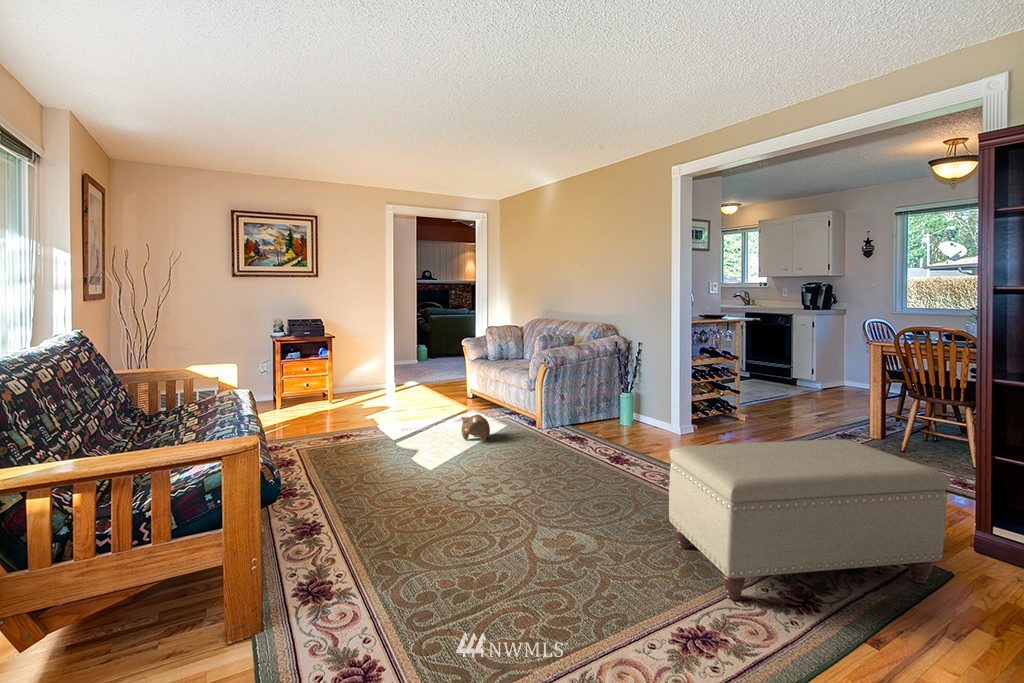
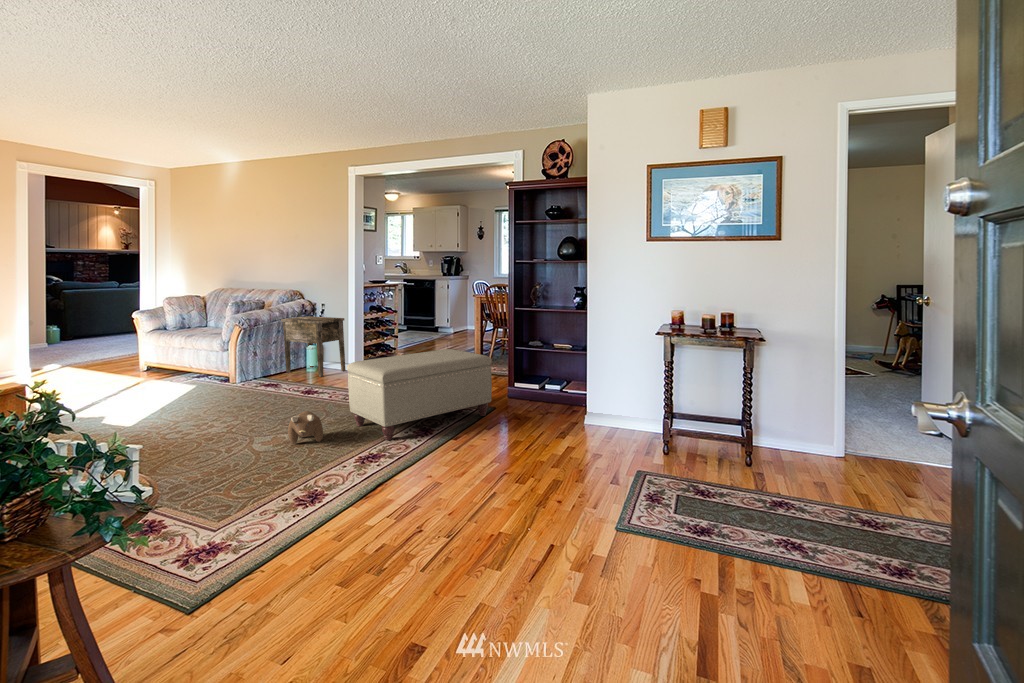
side table: none [593,357,669,437] -> present [281,316,346,377]
plush toy: present [461,415,490,442] -> present [288,411,323,444]

